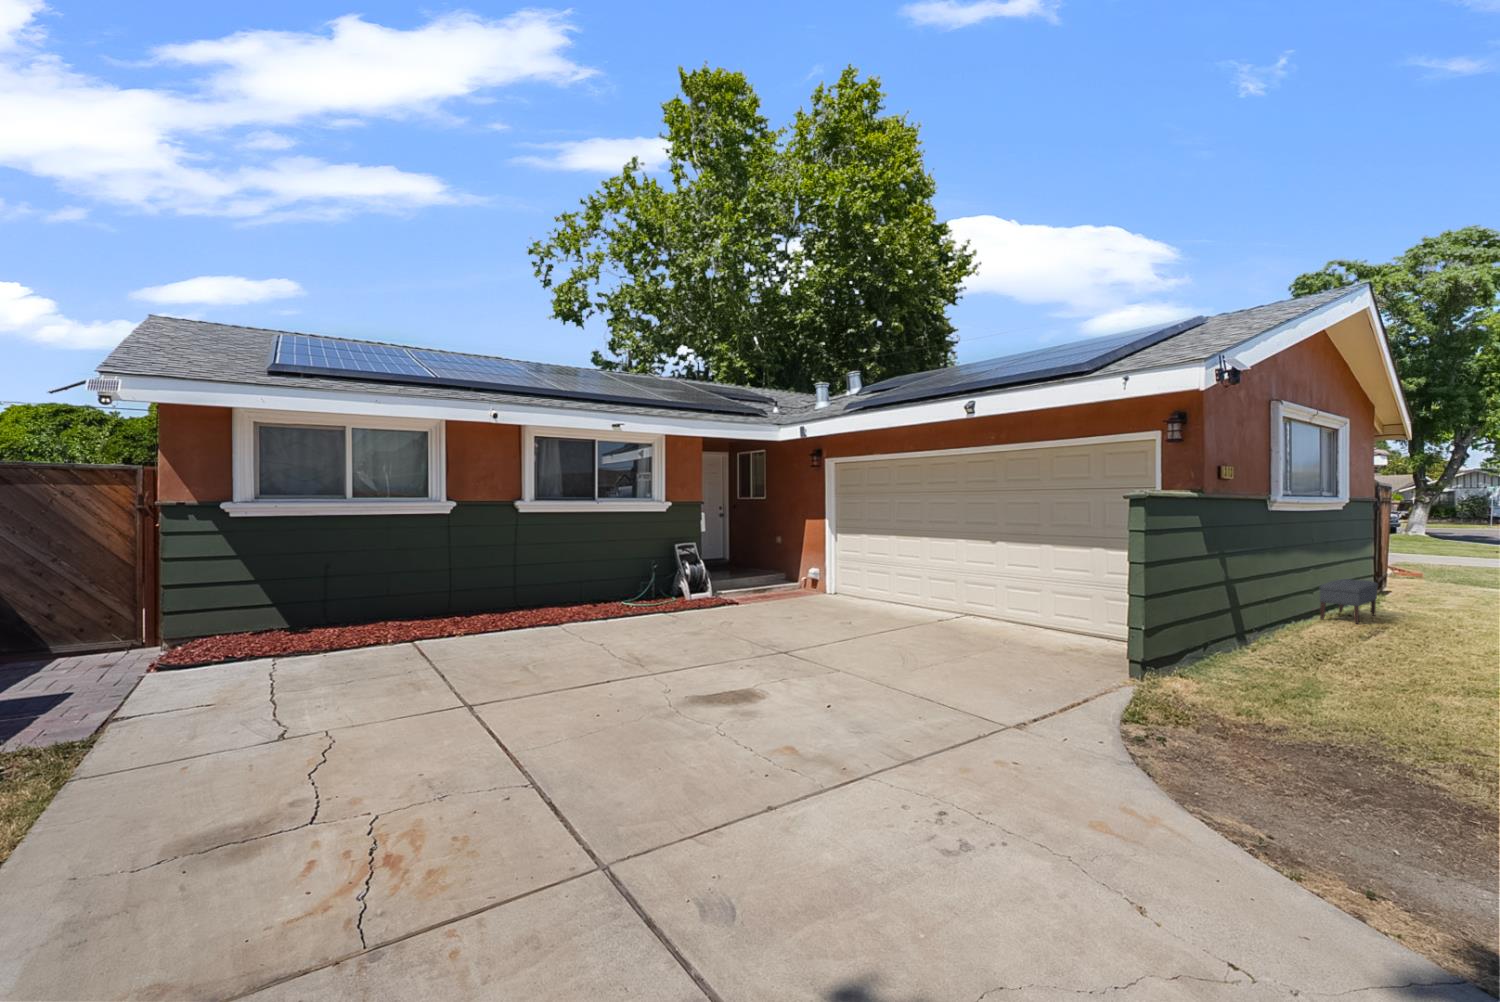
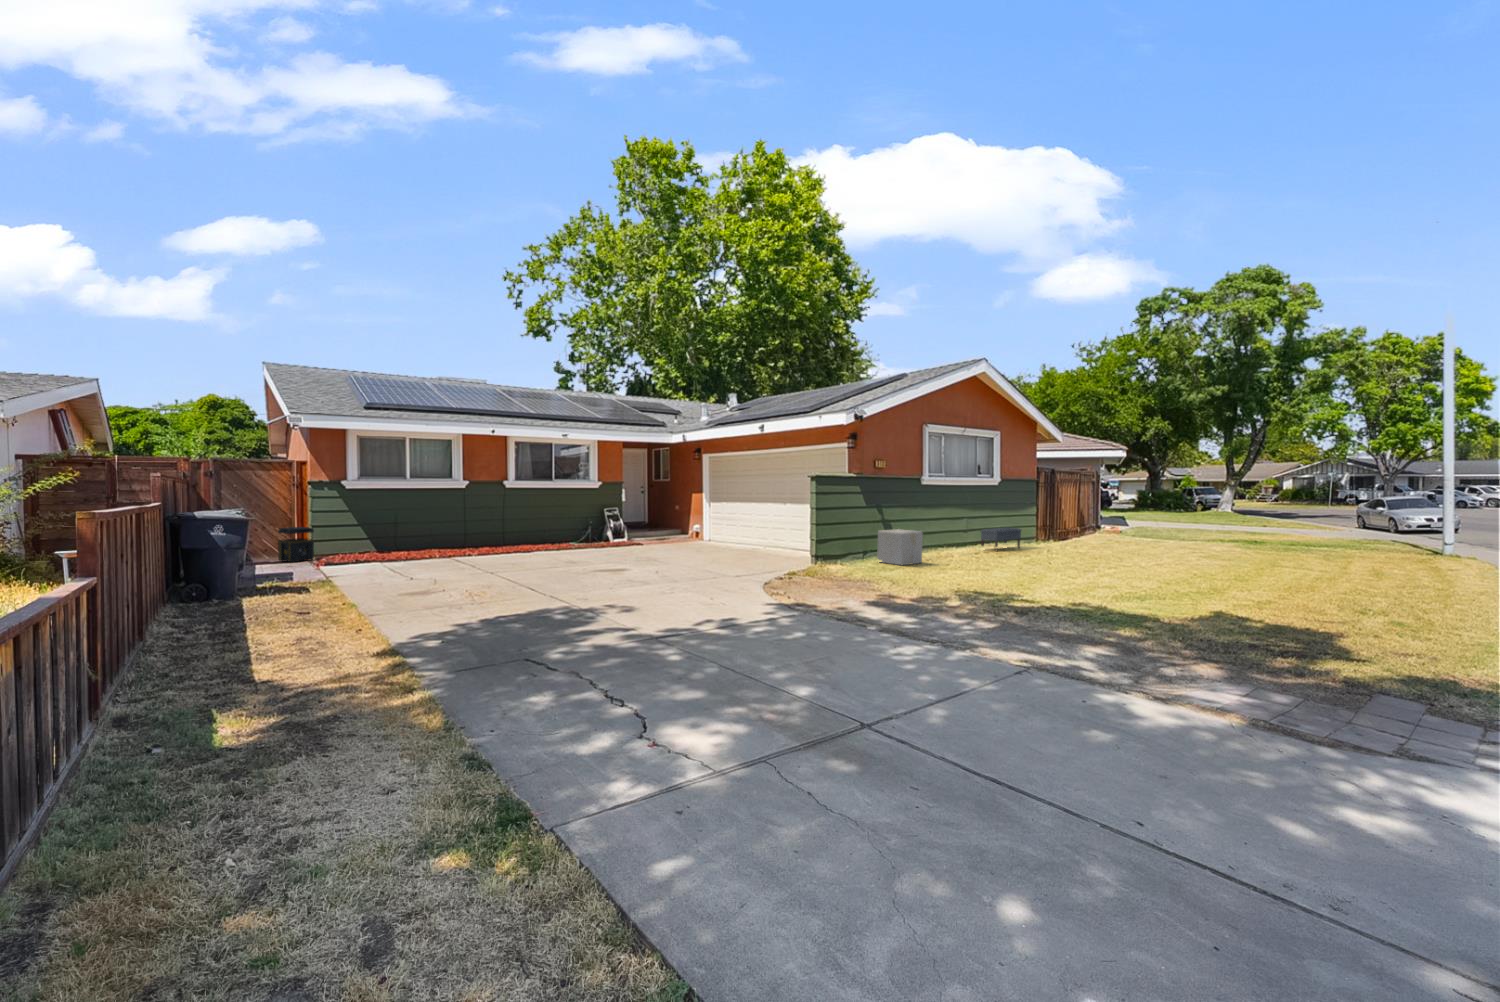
toolbox: none [88,587,164,658] -> present [278,527,315,562]
cardboard box: none [1218,594,1315,672] -> present [877,529,923,565]

